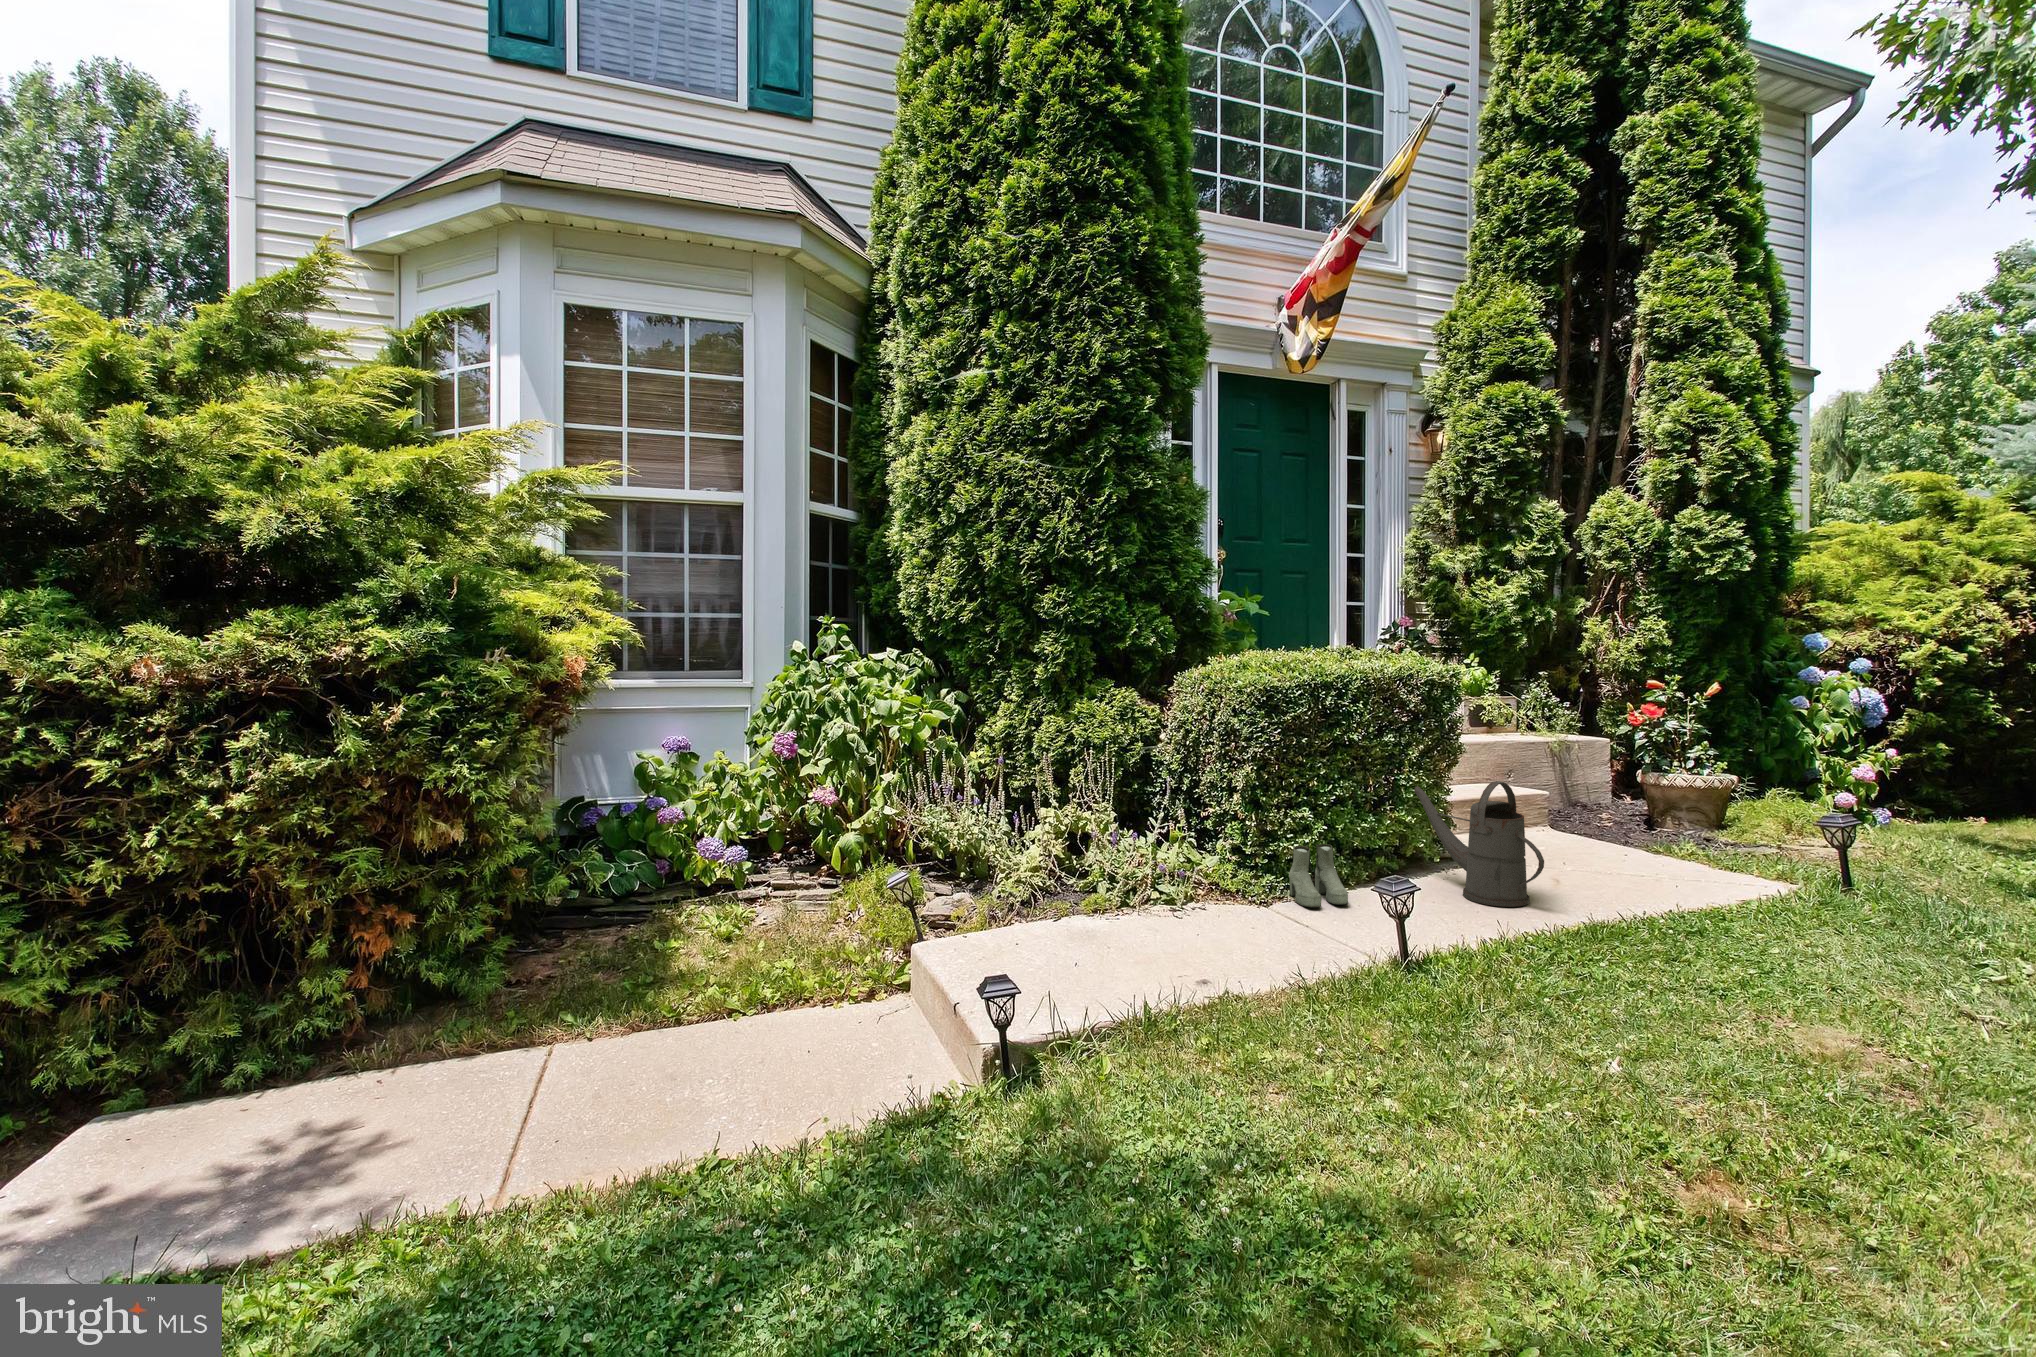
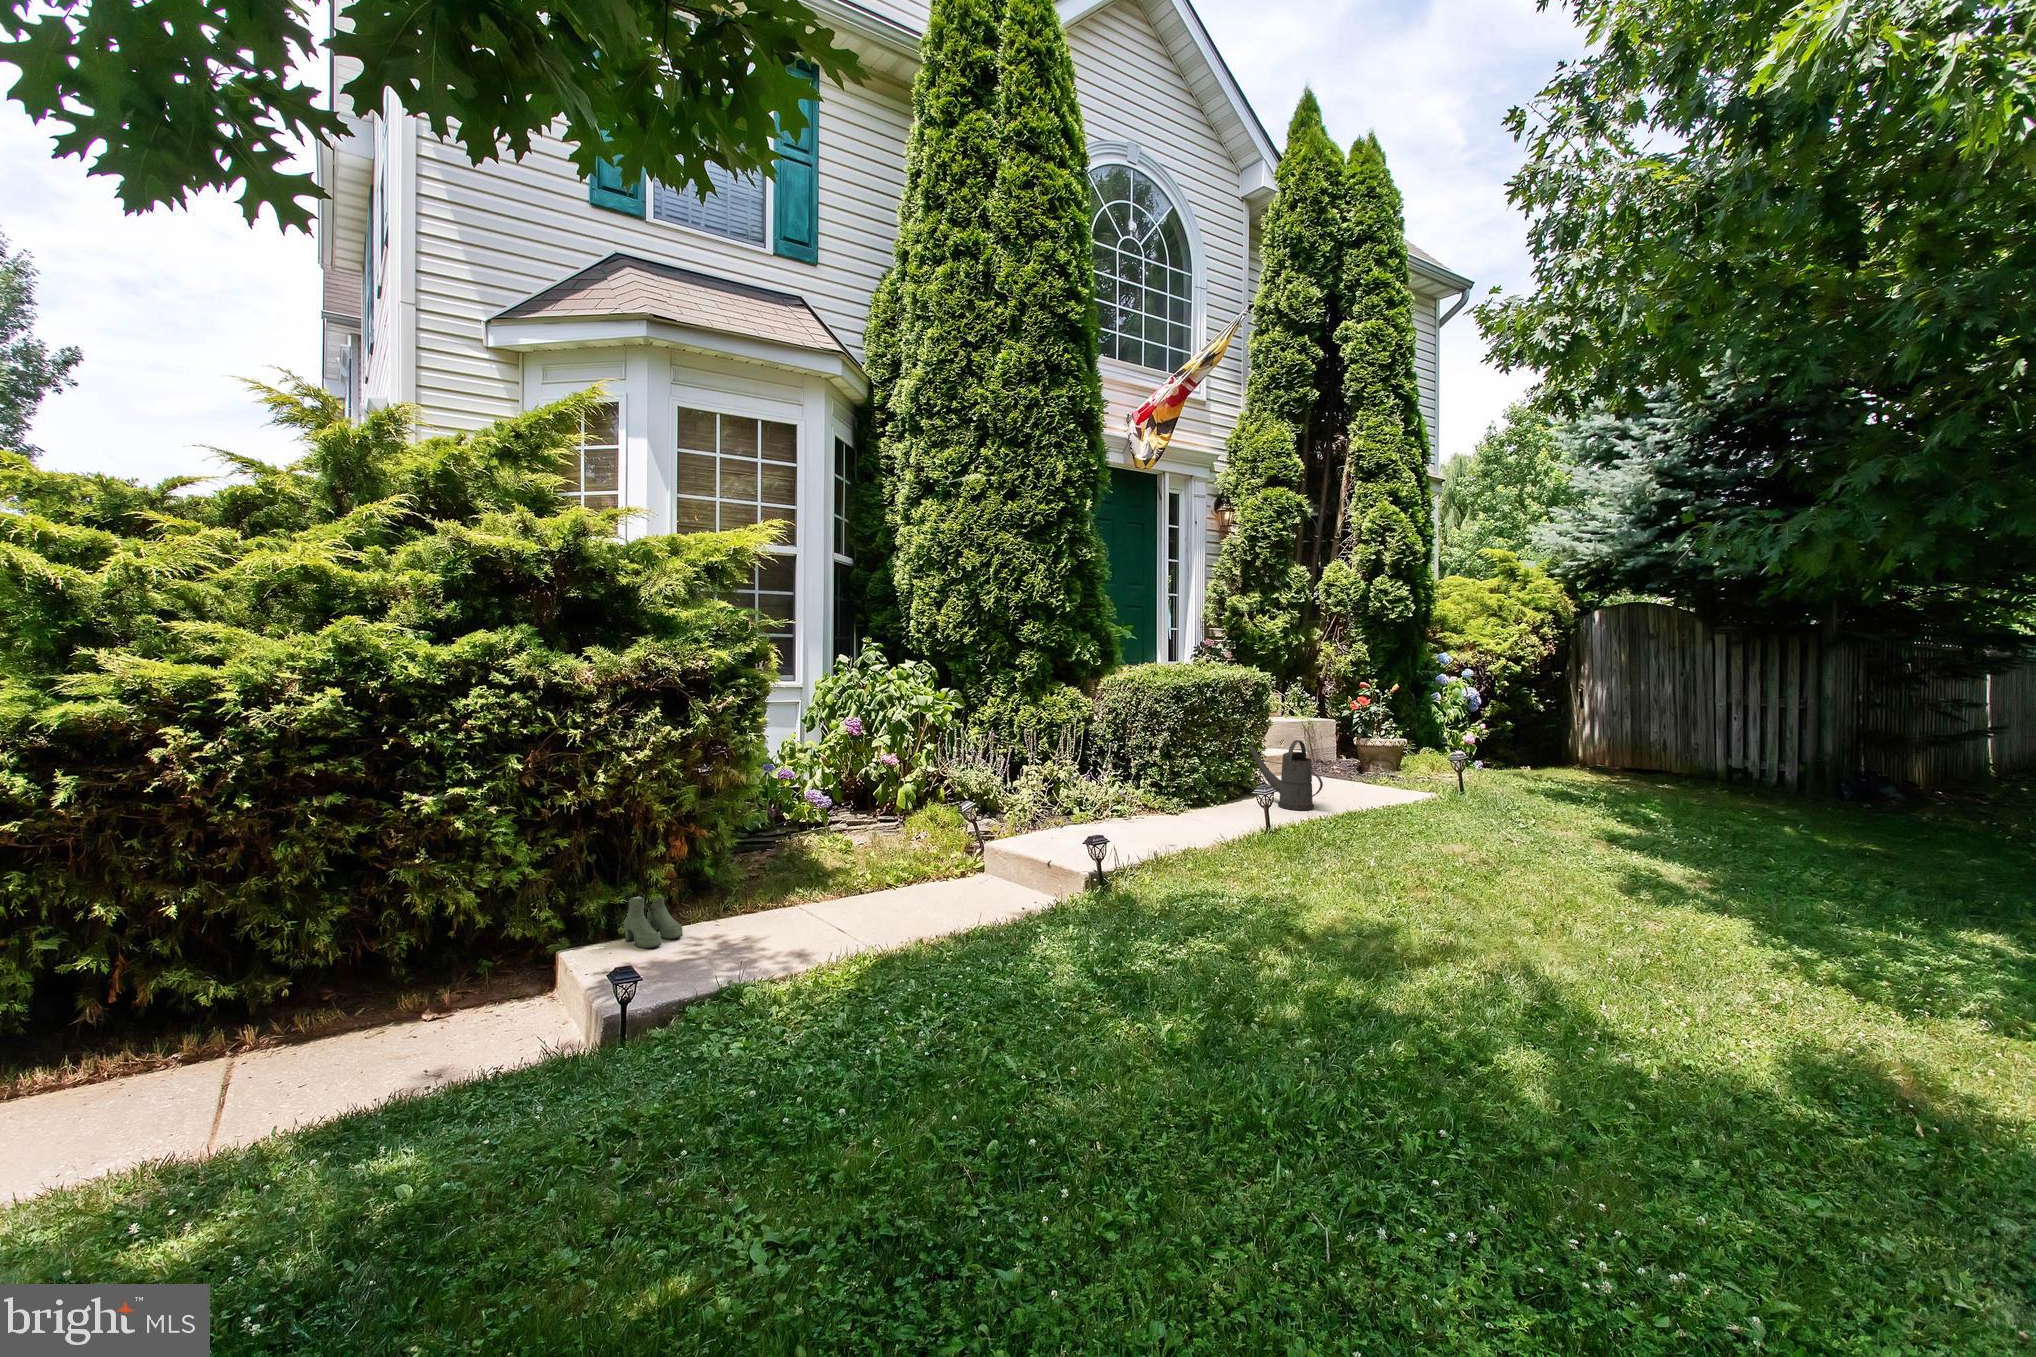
boots: present [1289,844,1348,907] -> present [624,893,683,948]

